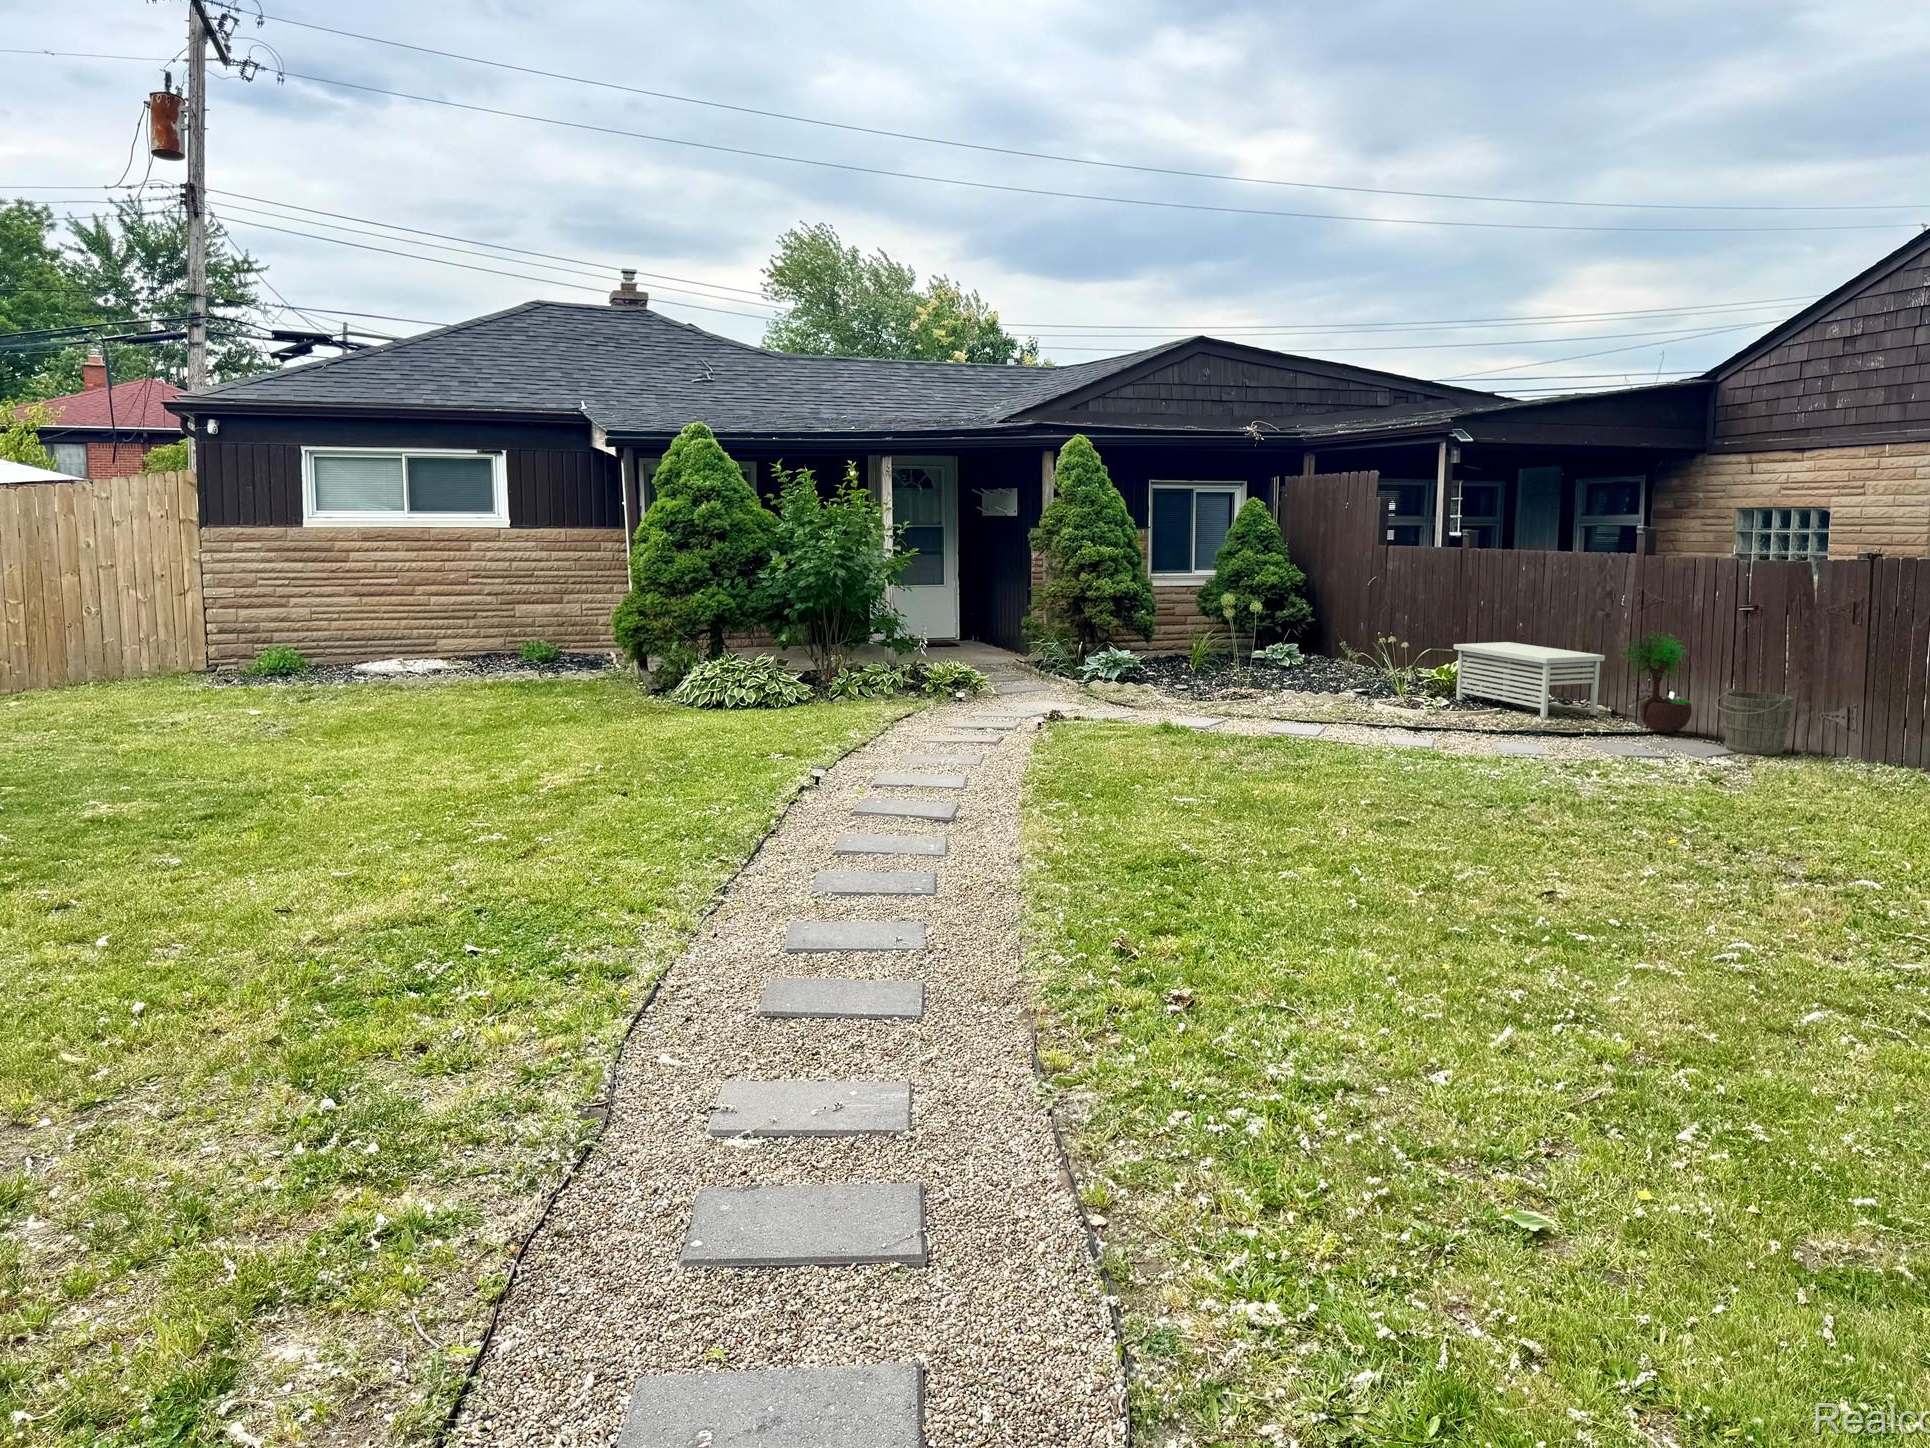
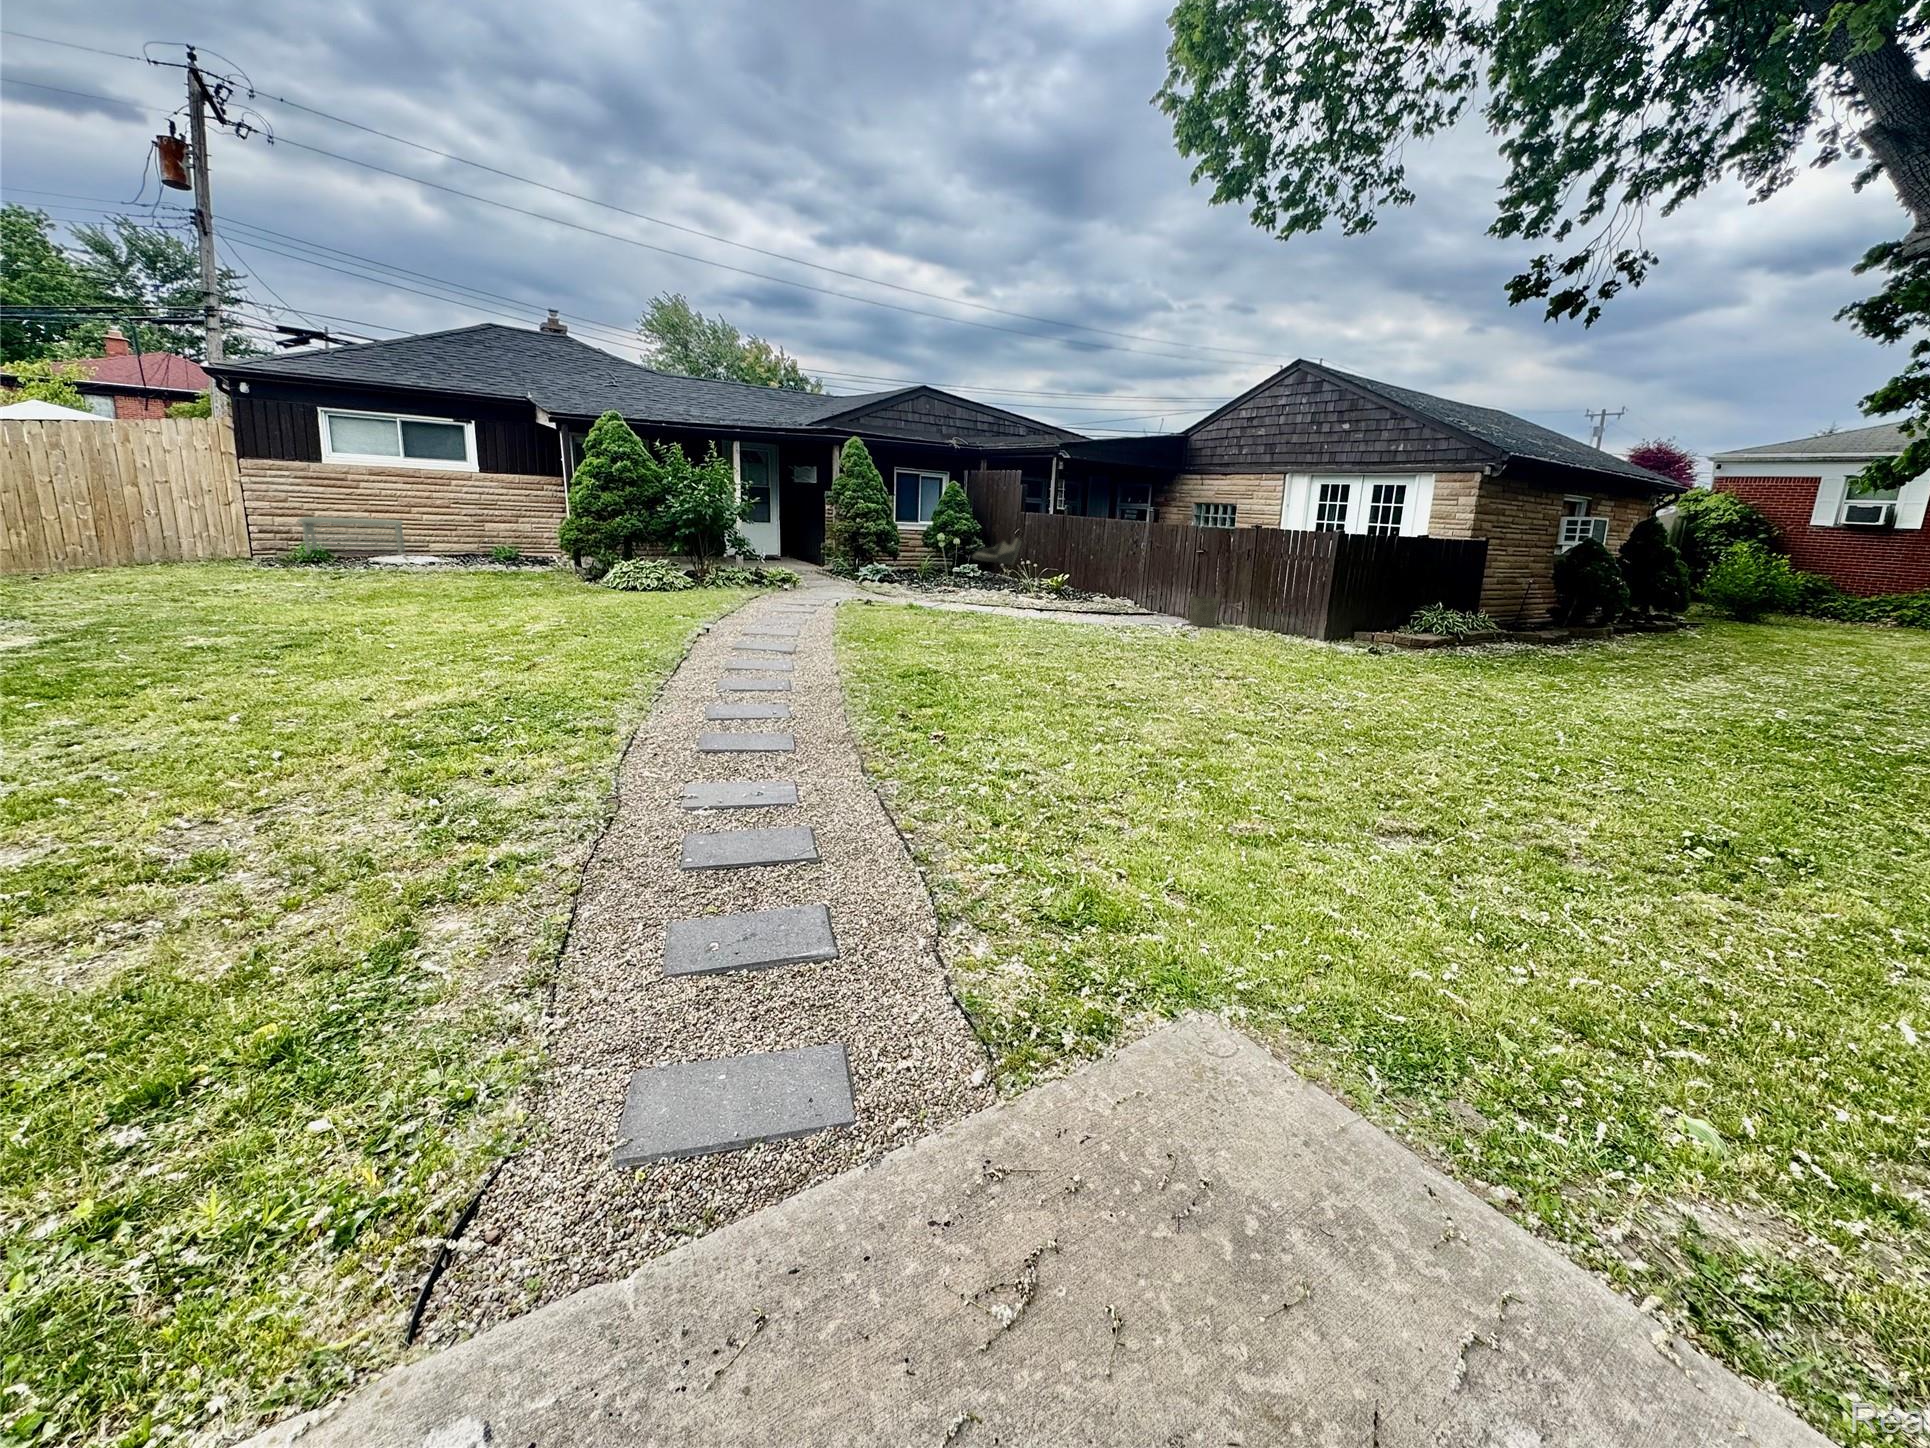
lounge chair: none [1280,588,1372,677] -> present [972,538,1021,582]
potted tree: present [1619,630,1692,733] -> none [1144,561,1176,616]
storage bench: present [1454,642,1605,718] -> present [297,517,405,555]

